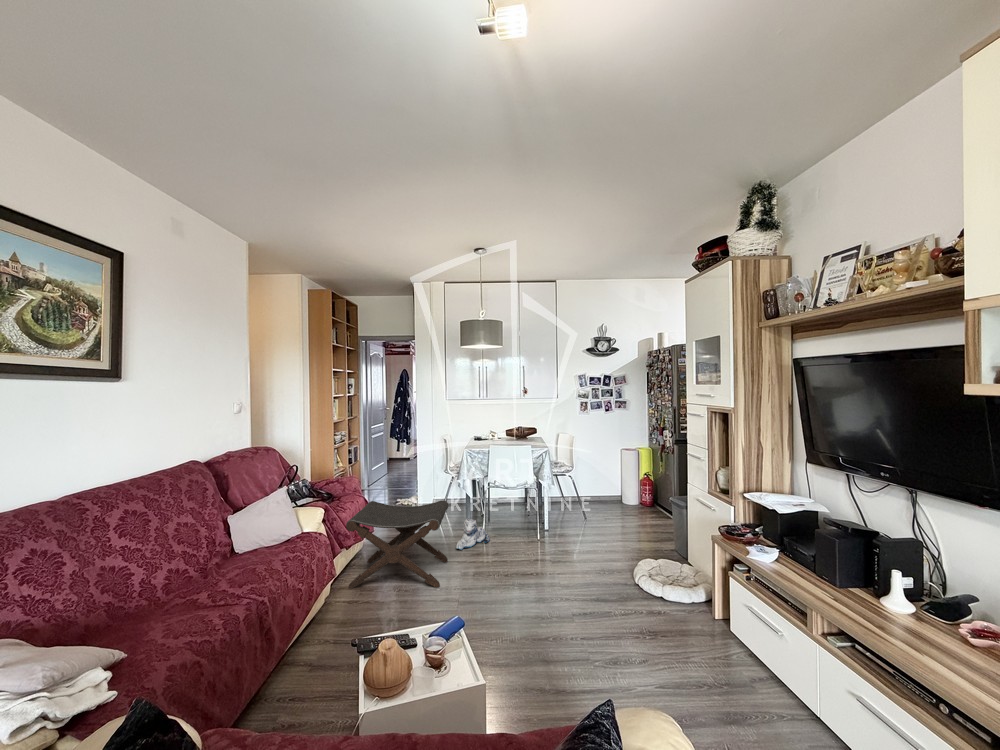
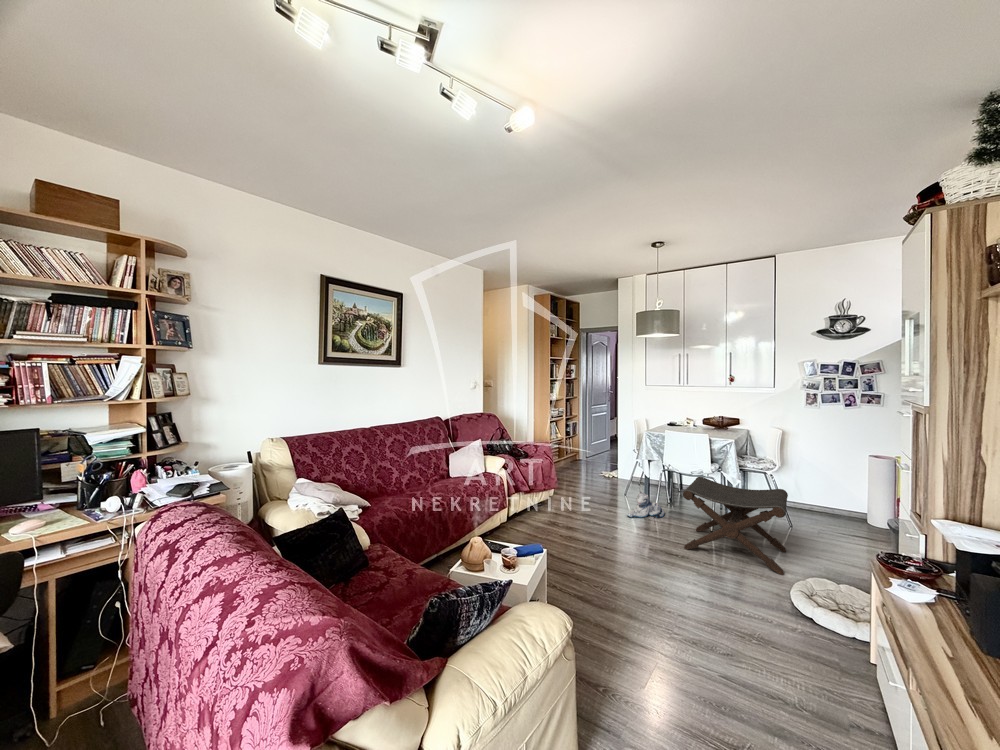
footstool: present [346,500,448,588] -> present [683,477,788,575]

